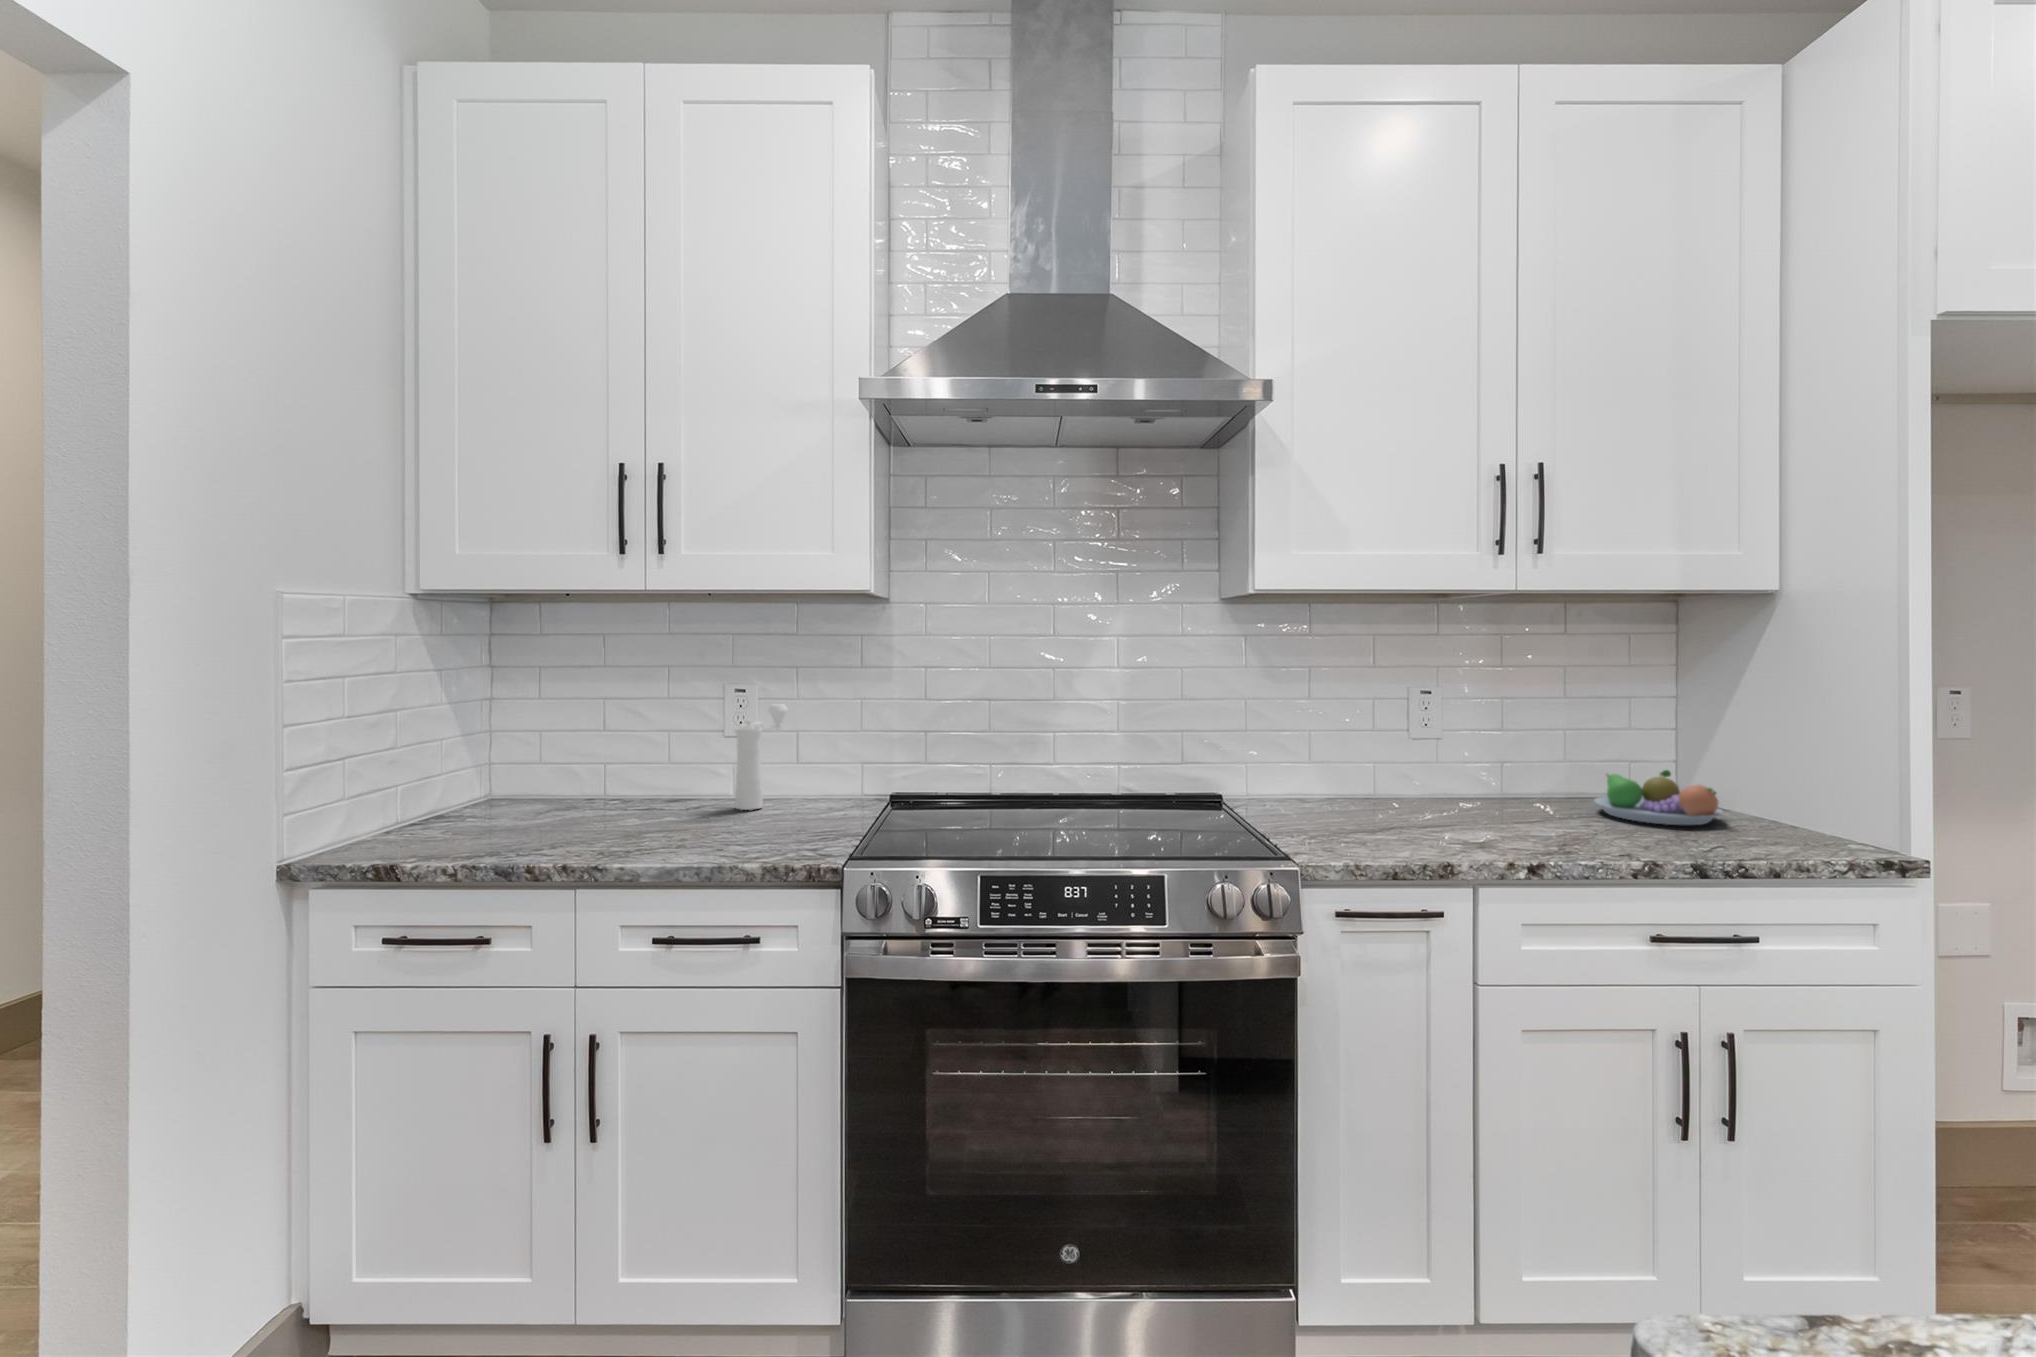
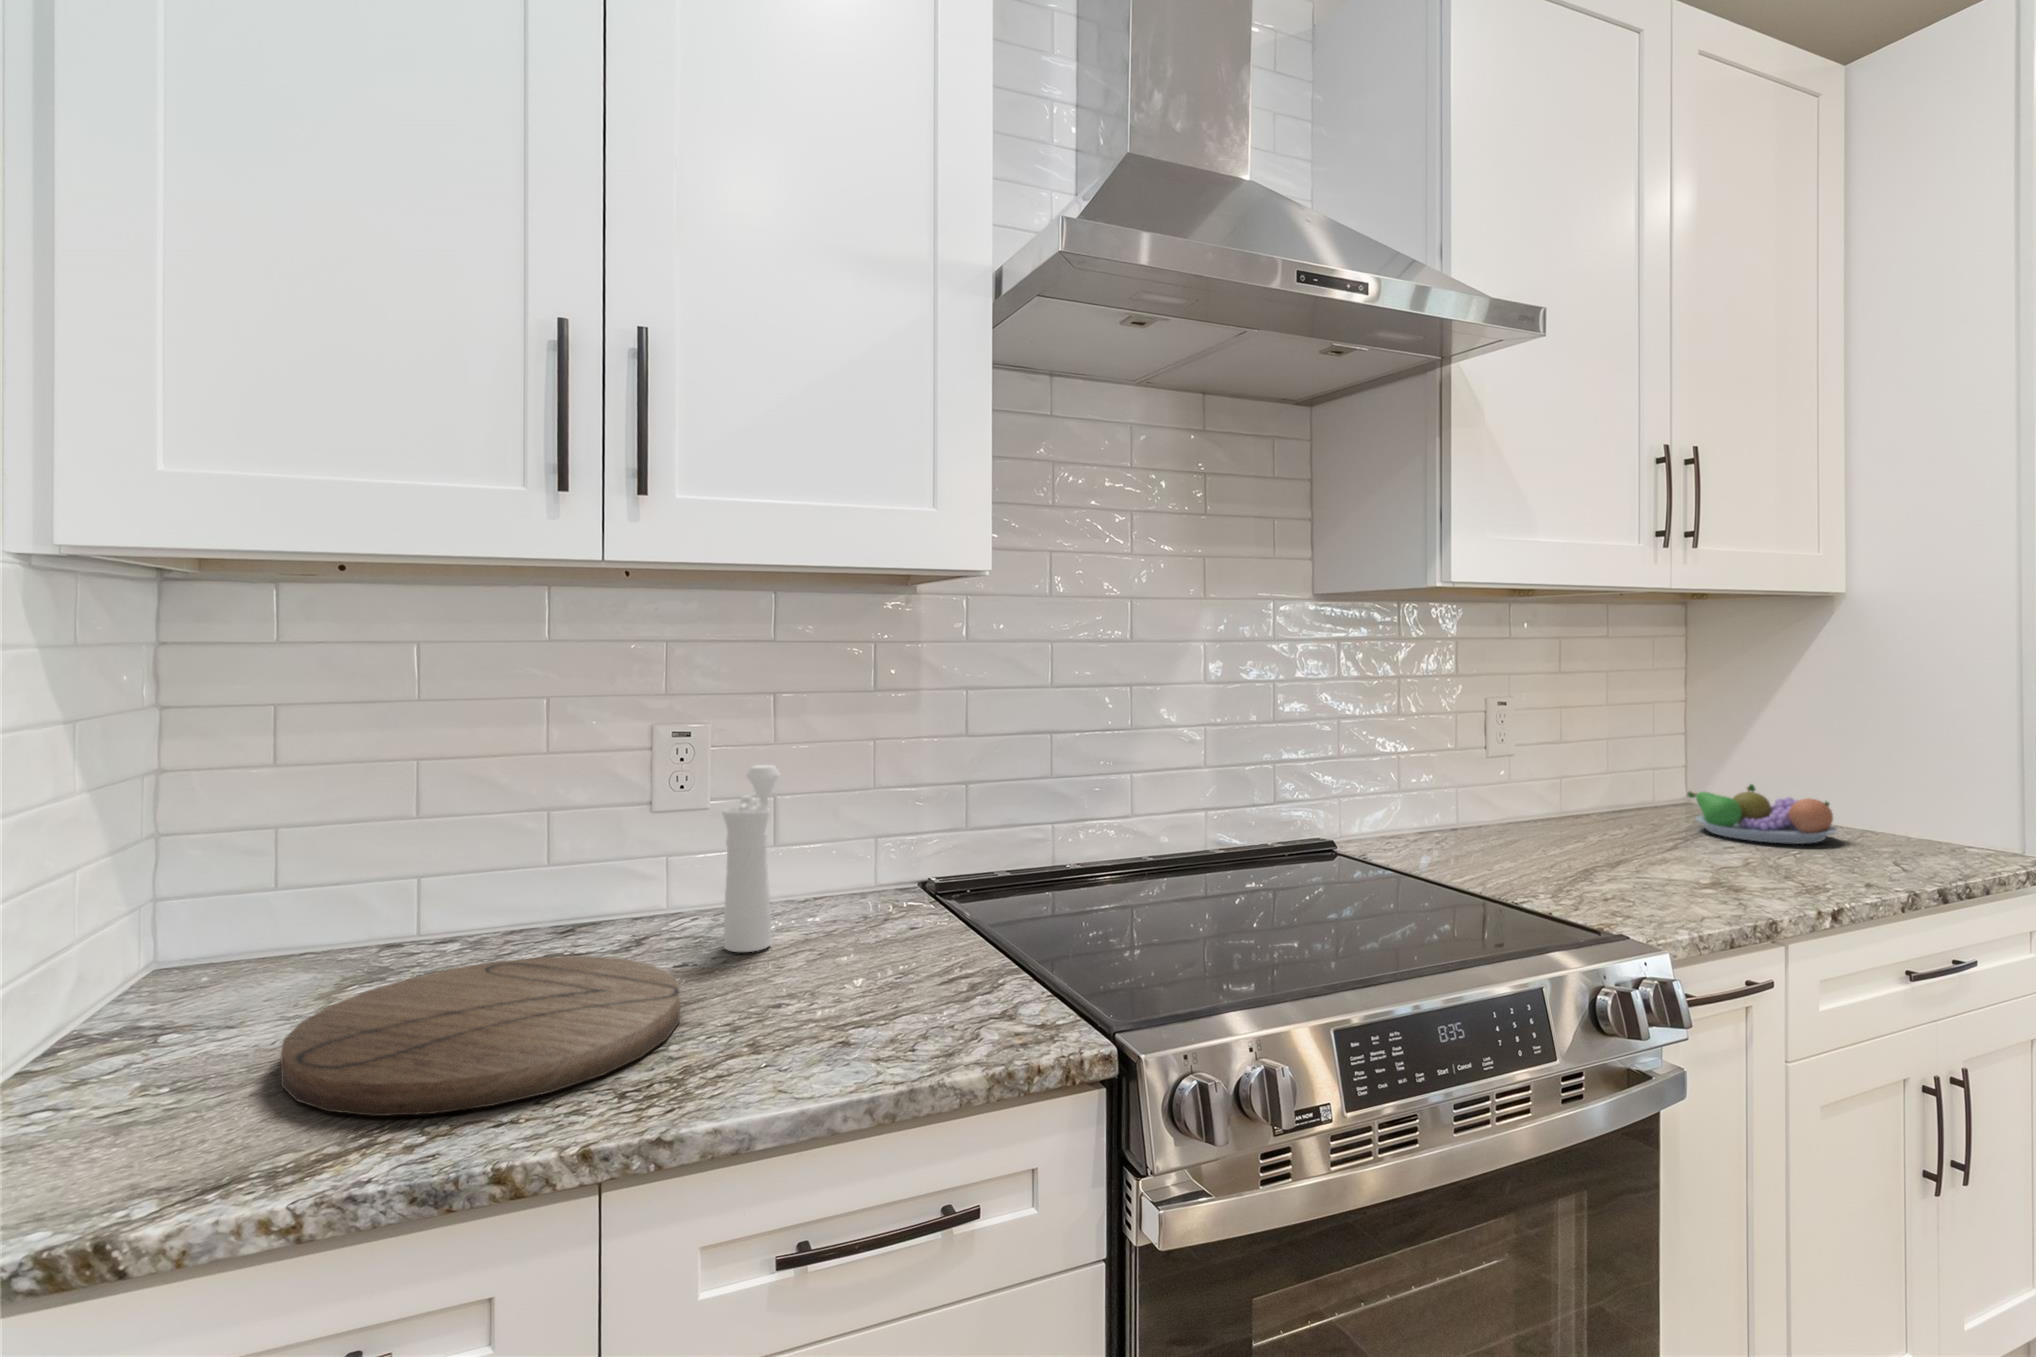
cutting board: none [488,799,679,848] -> present [281,956,680,1116]

